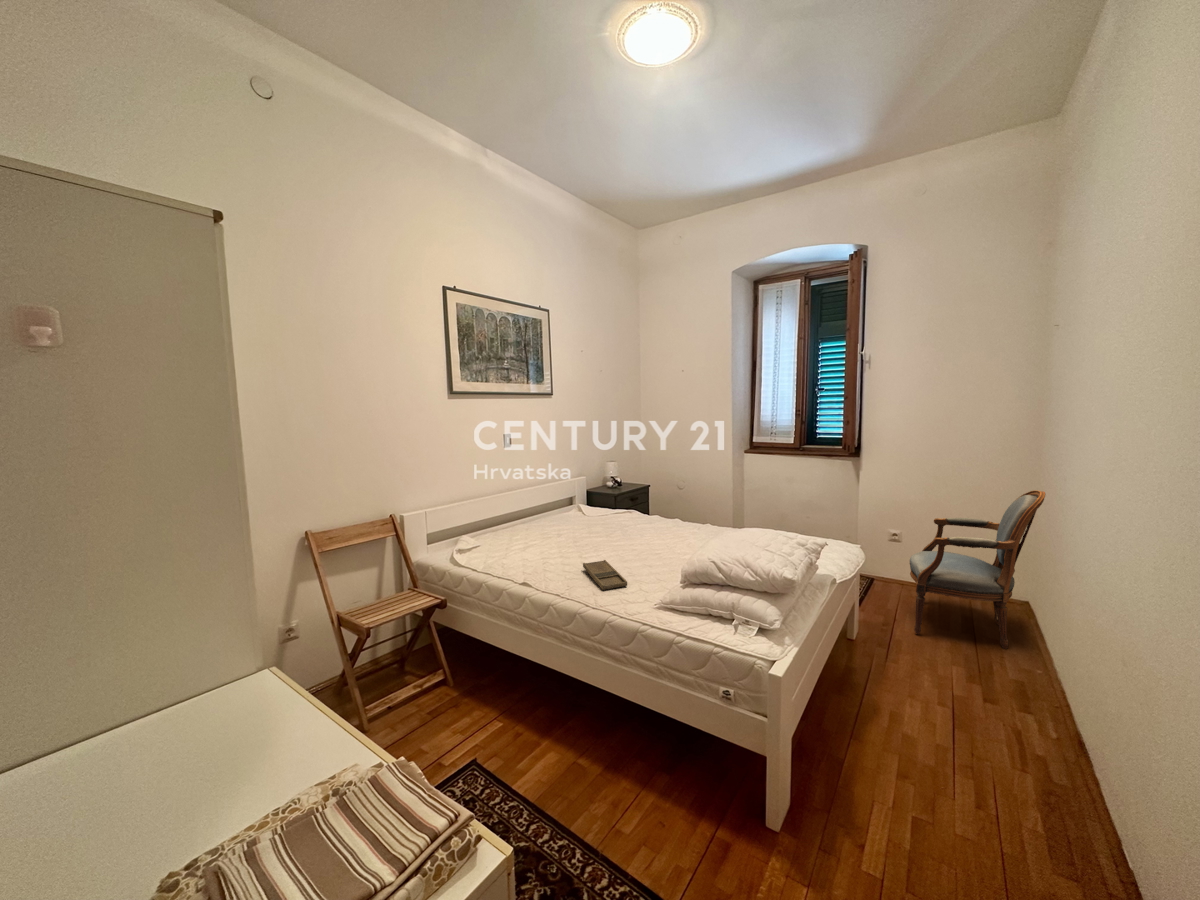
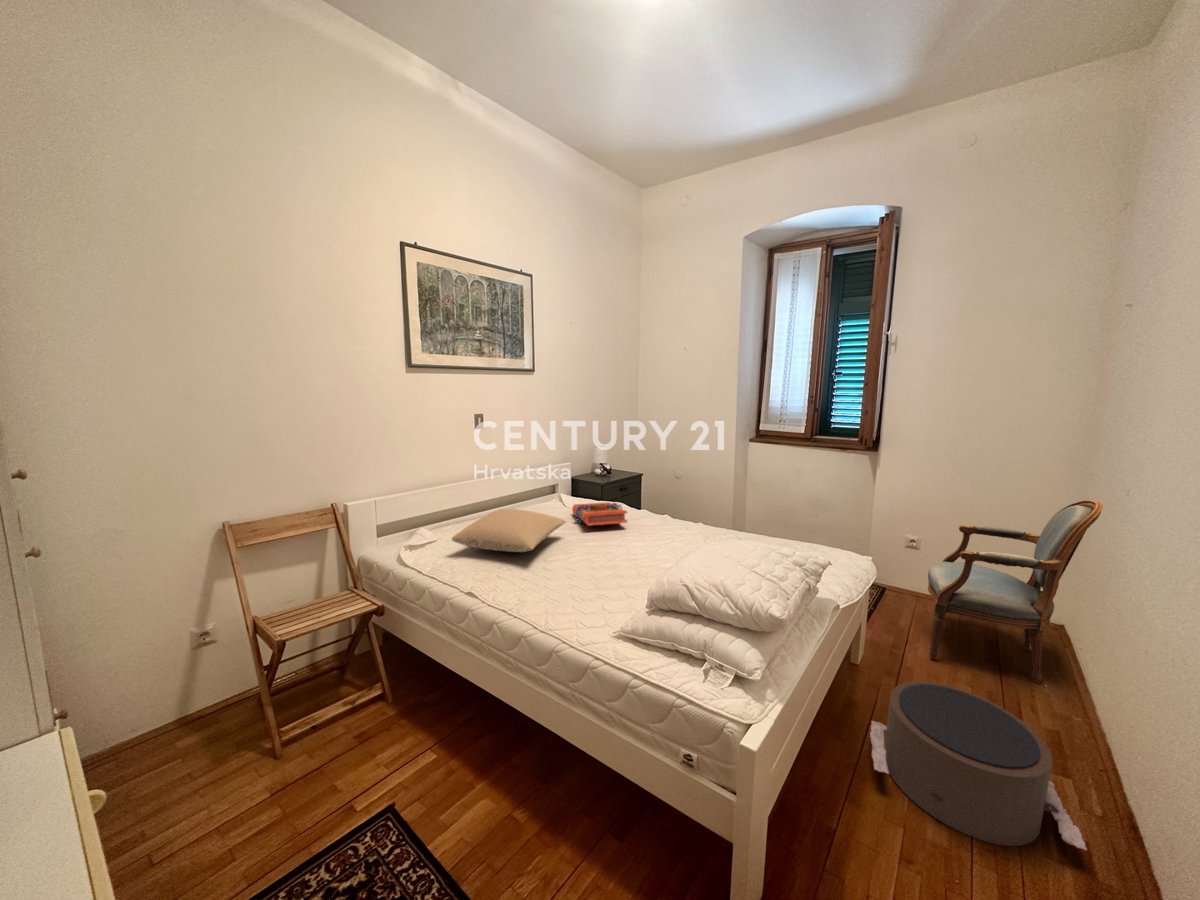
book: none [594,509,646,529] -> present [572,502,627,525]
pillow: none [499,516,594,551] -> present [452,509,566,552]
tray: present [583,560,627,590] -> none [541,566,587,607]
pouf: none [867,643,1037,762] -> present [870,681,1086,850]

